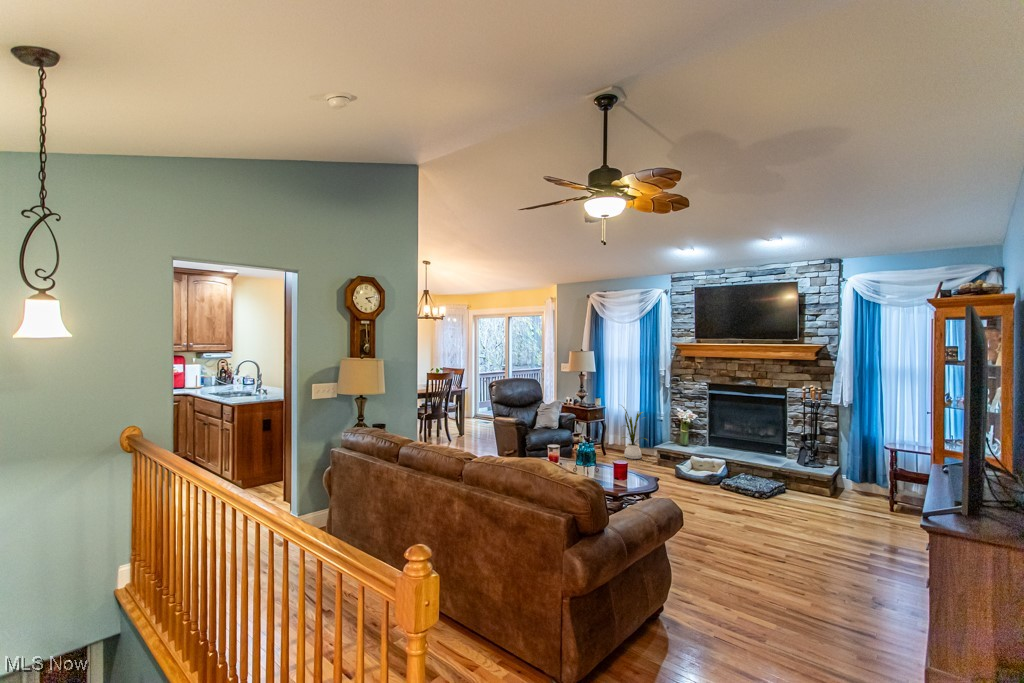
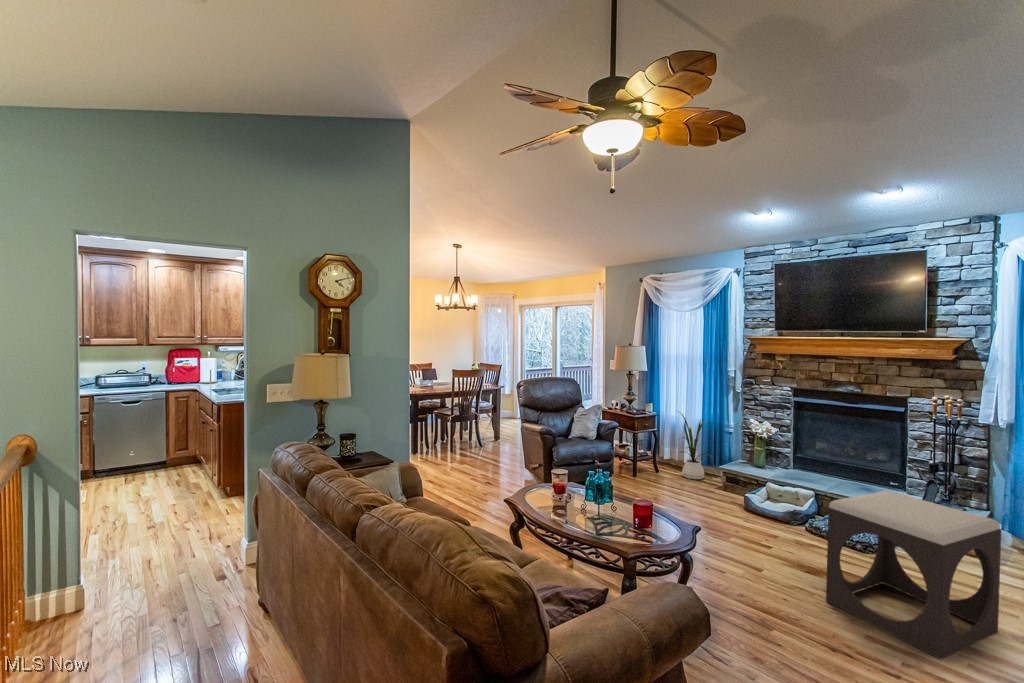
footstool: none [737,450,842,551] -> present [826,491,1001,660]

